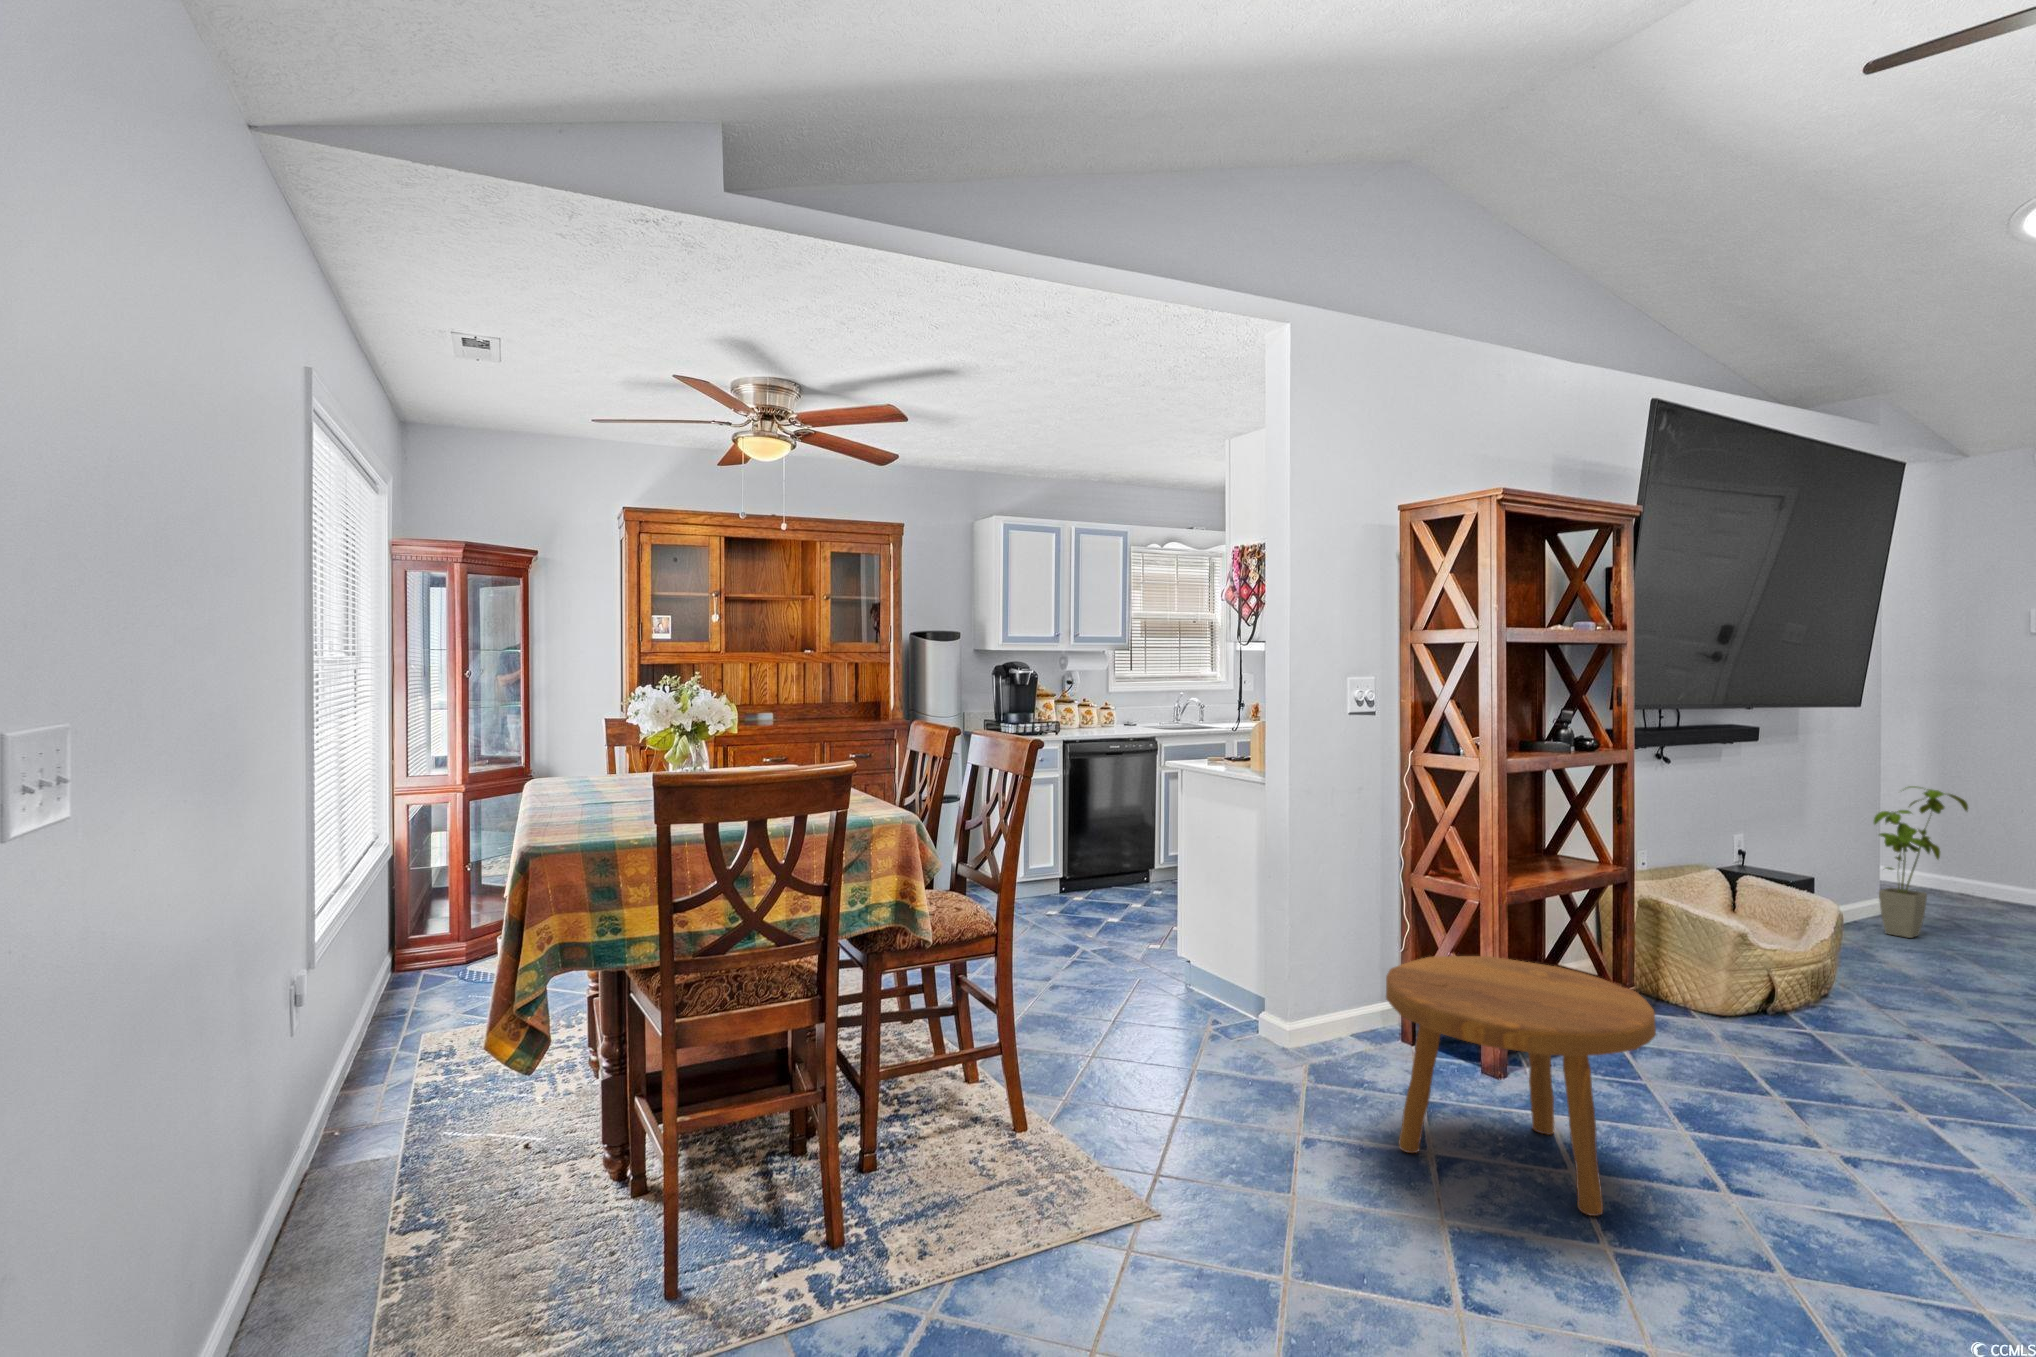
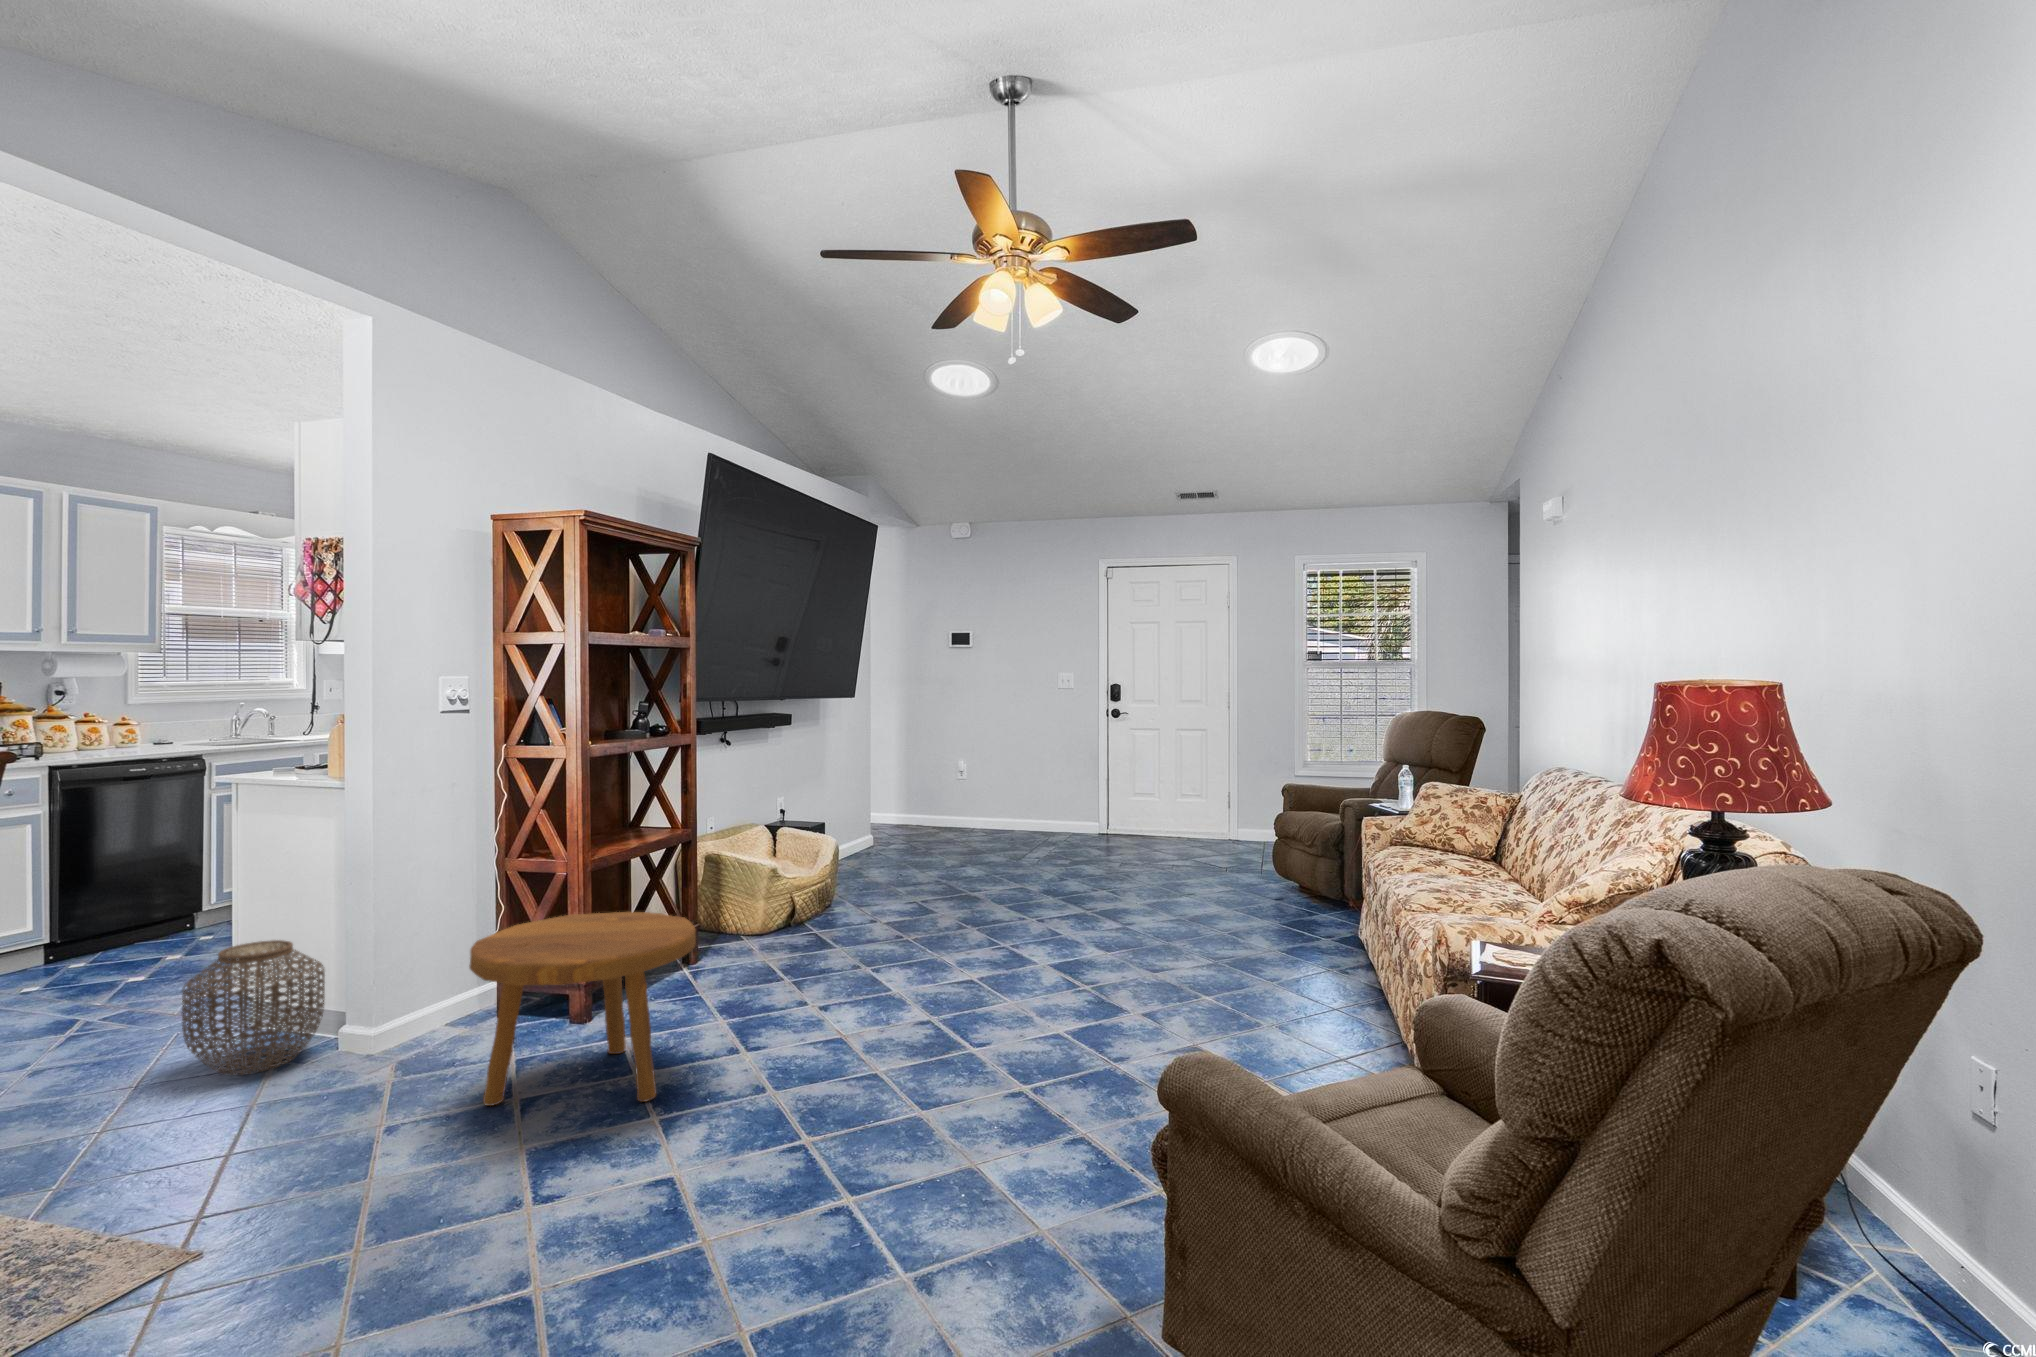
house plant: present [1874,786,1968,938] -> none [861,753,910,859]
woven basket: none [1147,919,1250,1040] -> present [182,940,325,1075]

